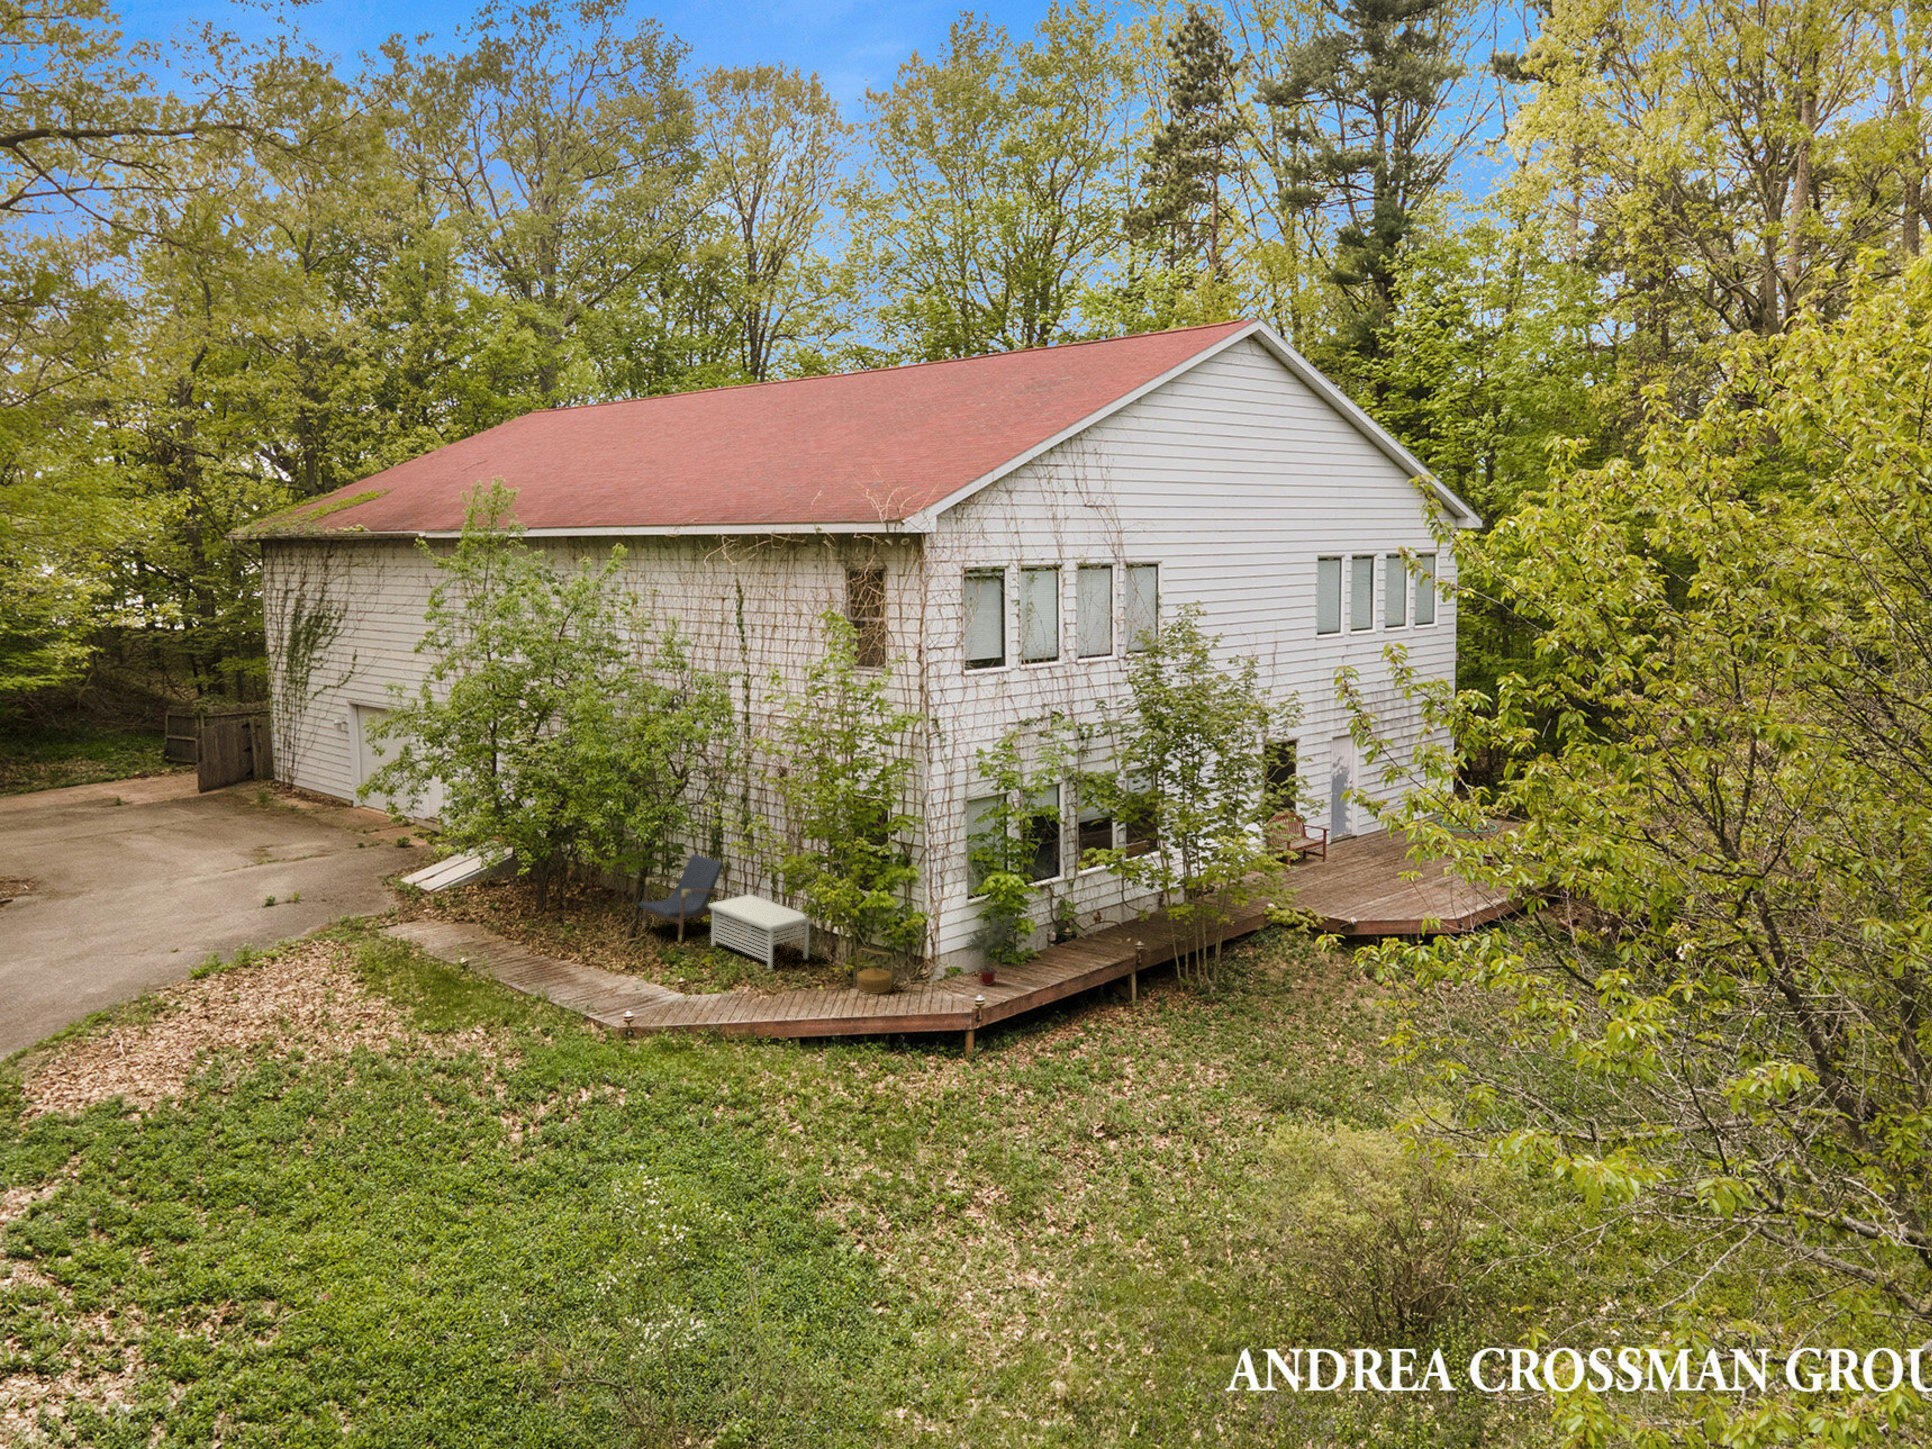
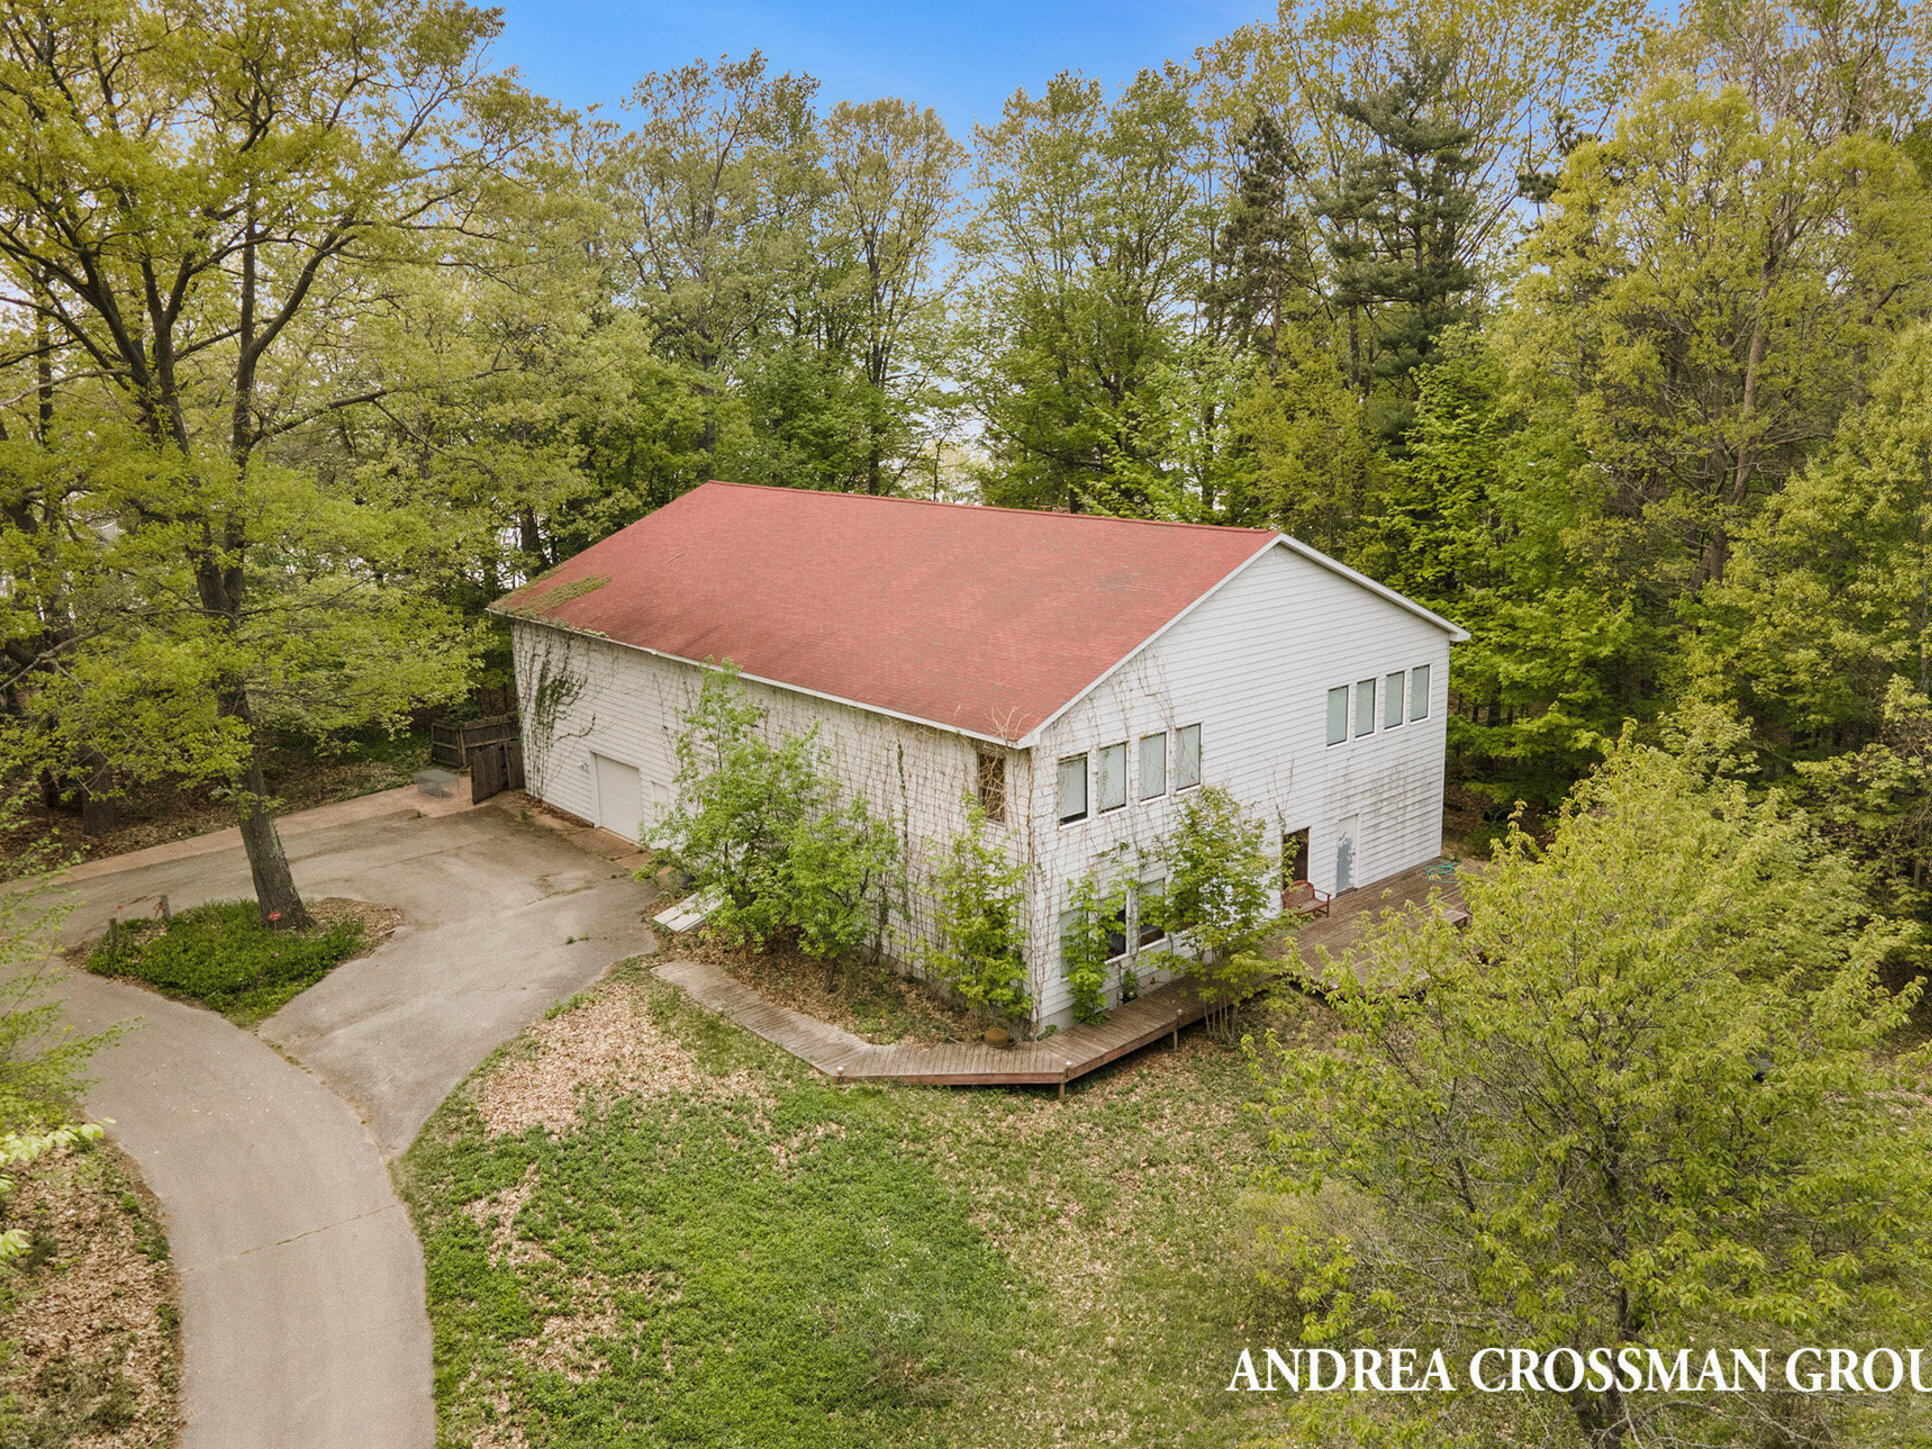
lounge chair: present [638,854,724,941] -> none [831,929,889,997]
storage bench: present [708,895,809,969] -> present [416,769,460,798]
potted tree: present [966,909,1015,986] -> none [1057,987,1094,1041]

